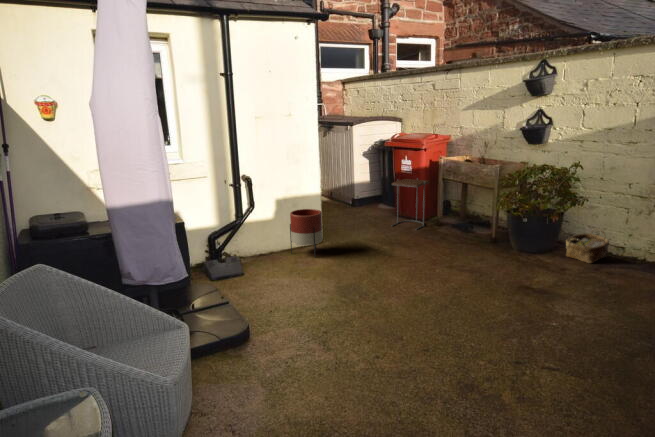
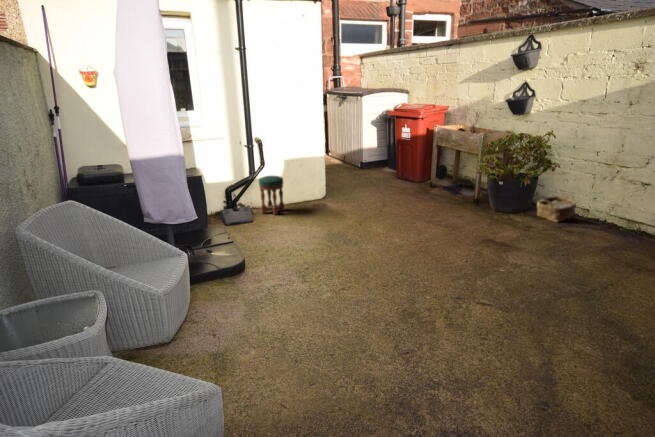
side table: present [392,179,429,228] -> none [389,144,425,190]
planter: present [290,209,323,257] -> none [296,169,324,210]
stool: none [247,219,277,265] -> present [259,176,284,215]

